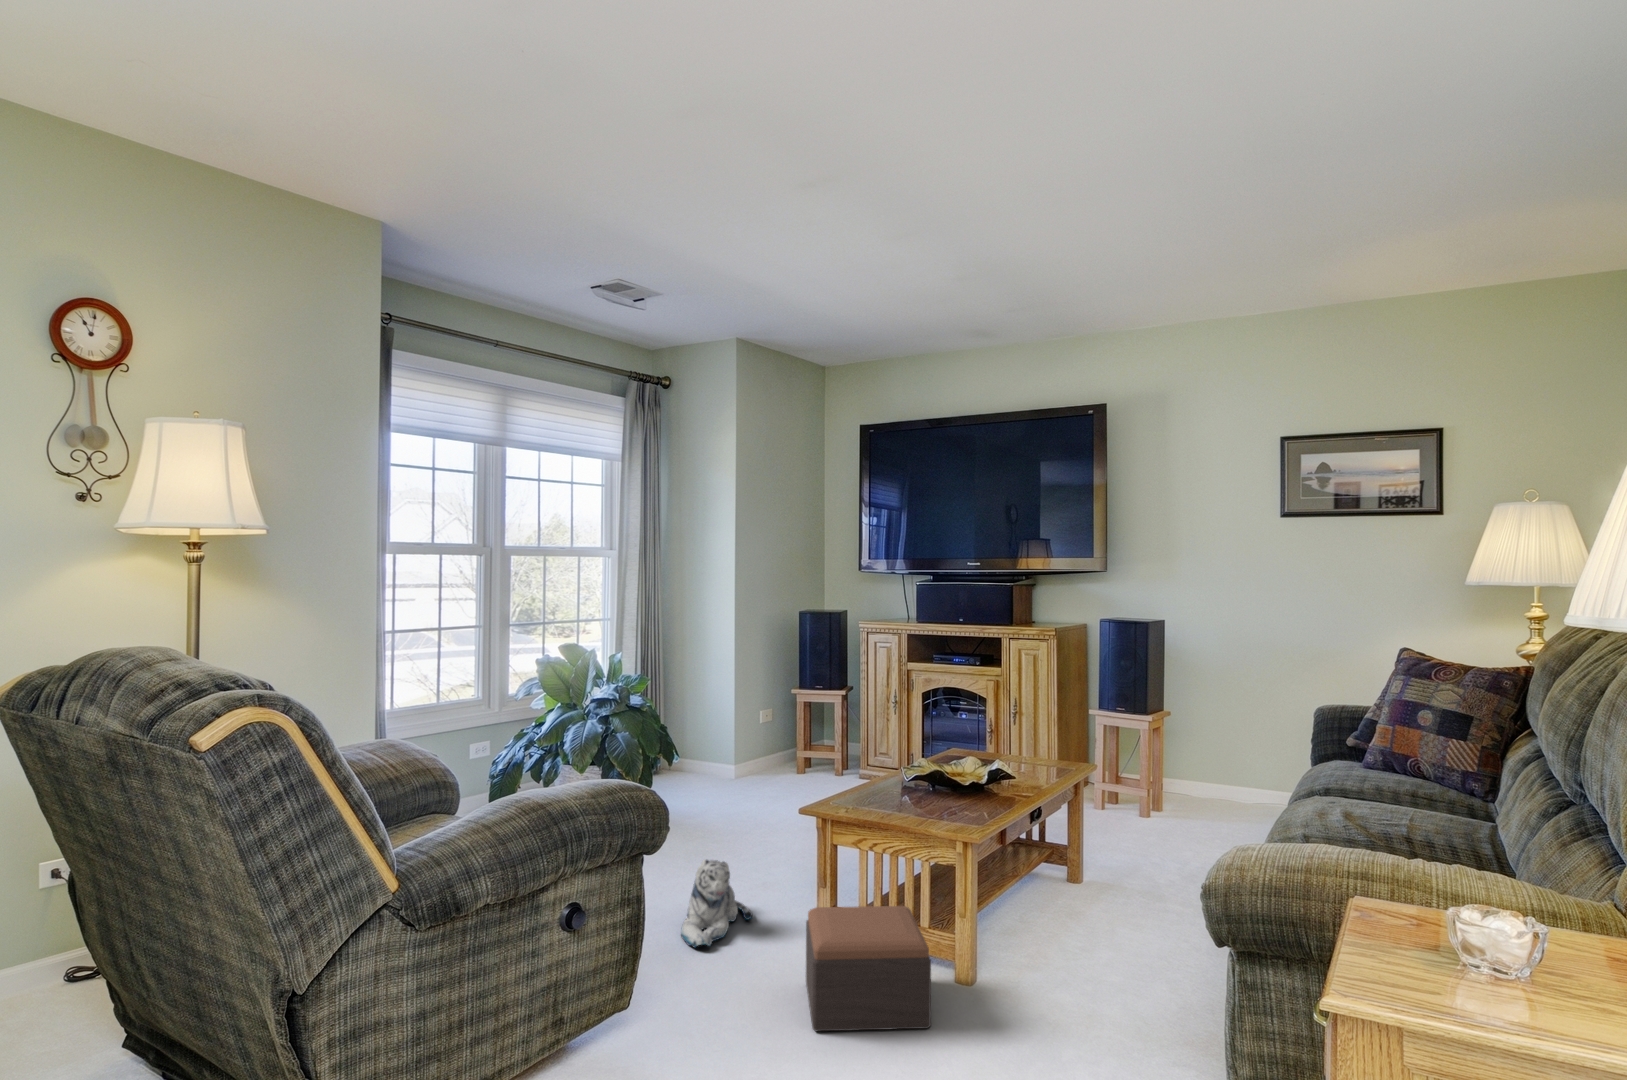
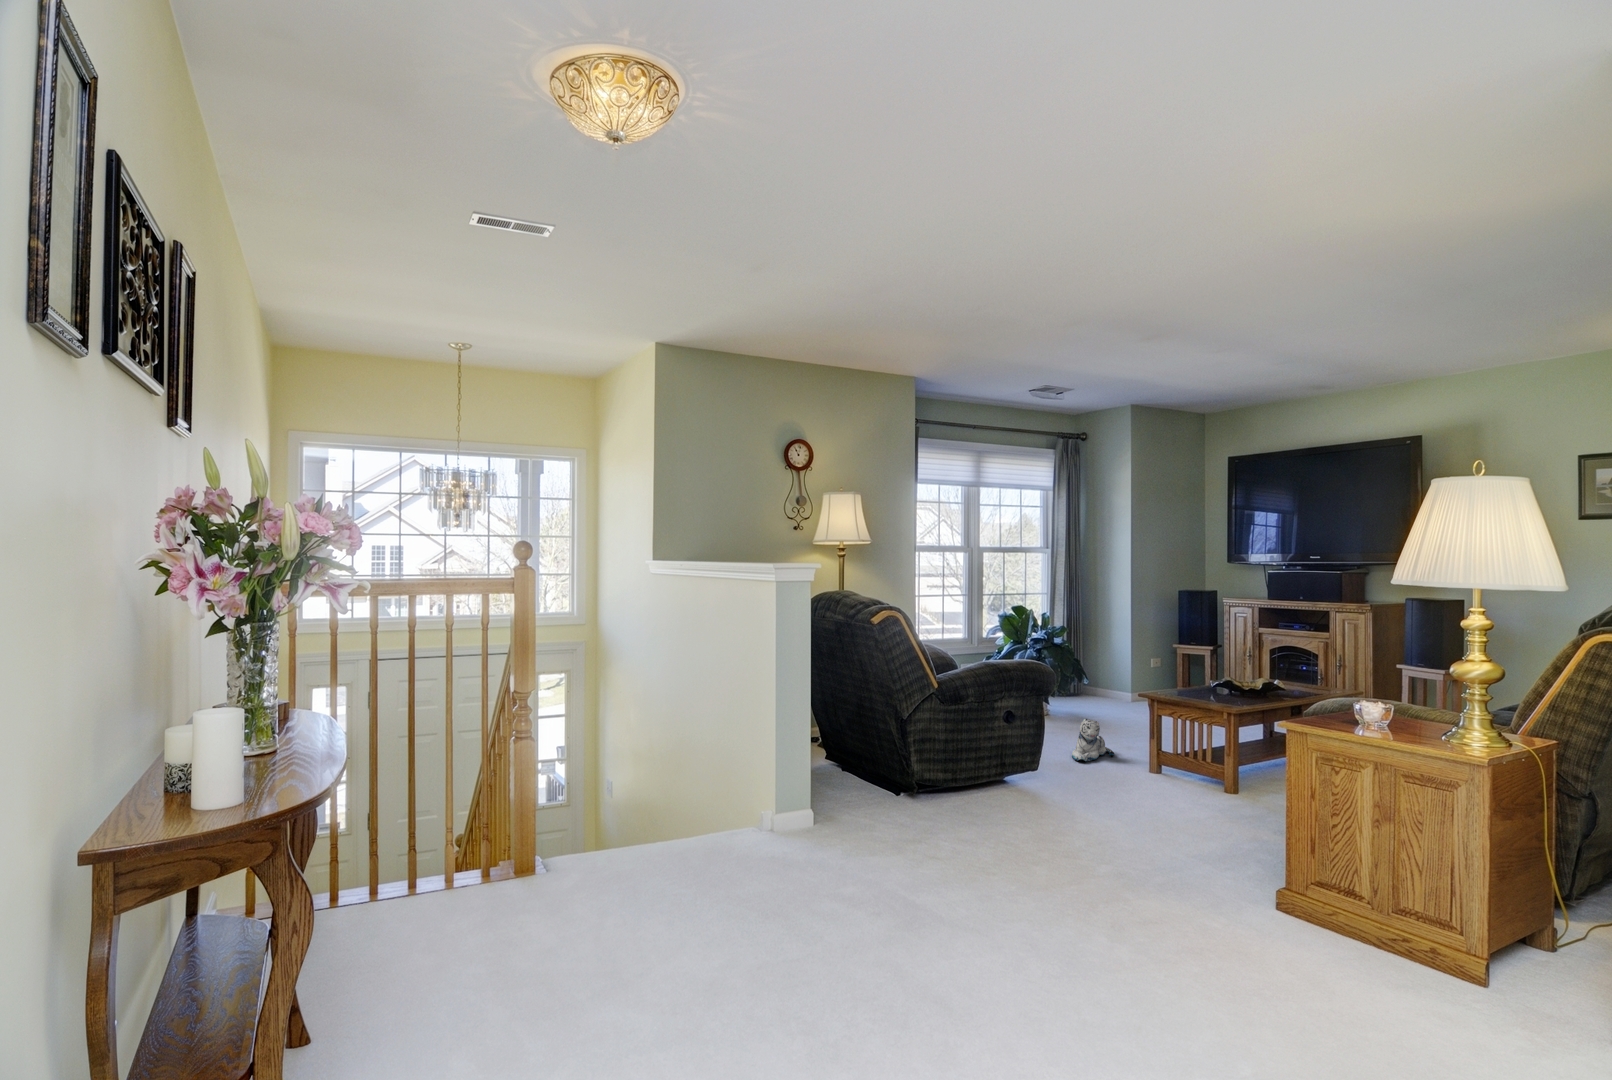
footstool: present [806,906,931,1031] -> none [1129,739,1194,799]

